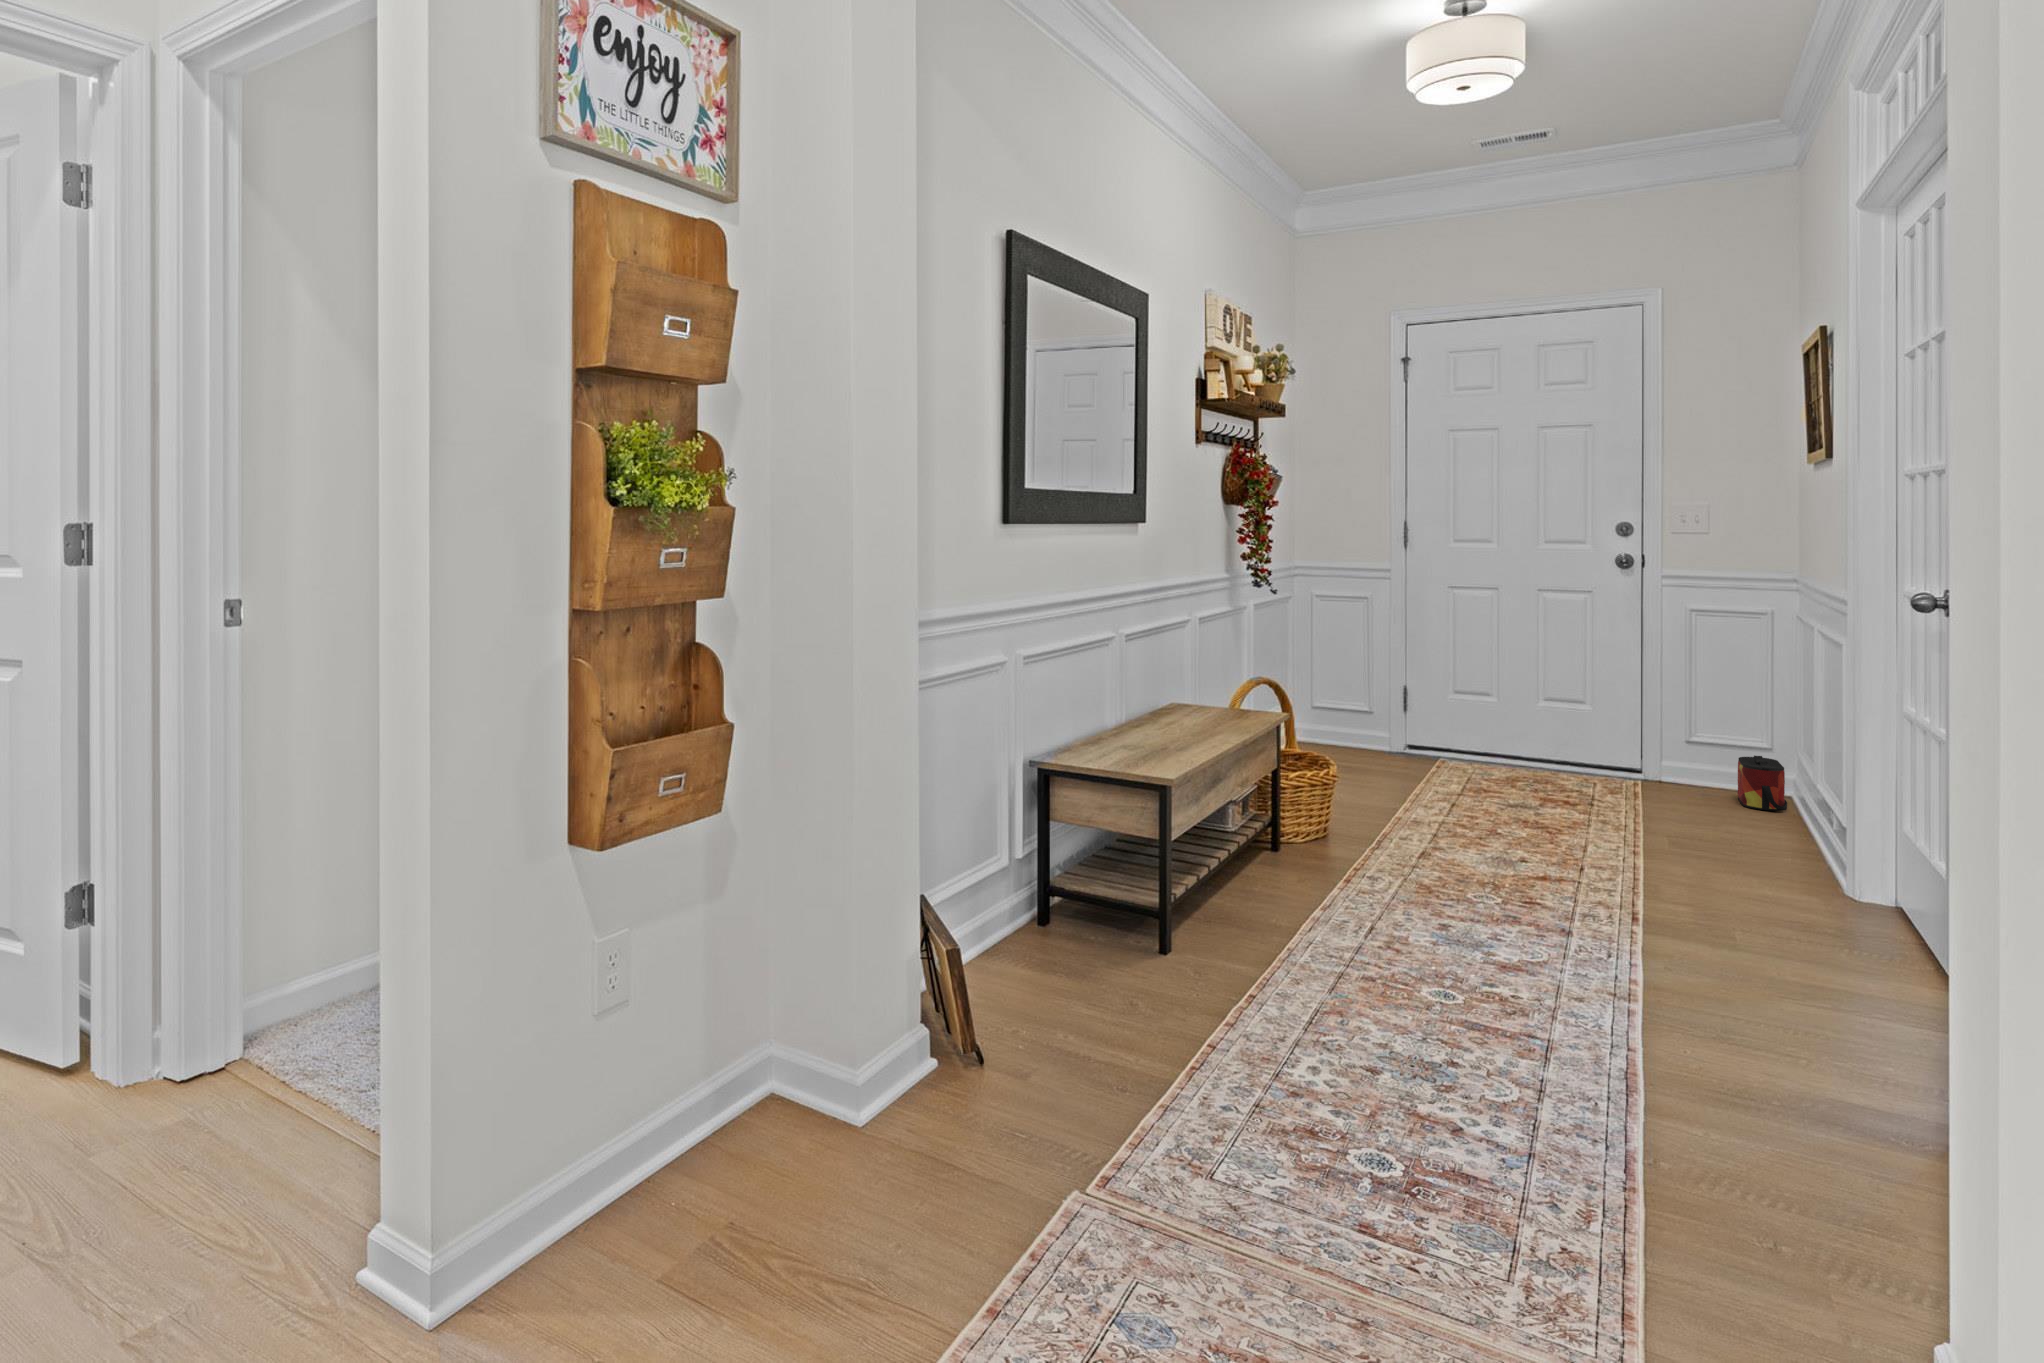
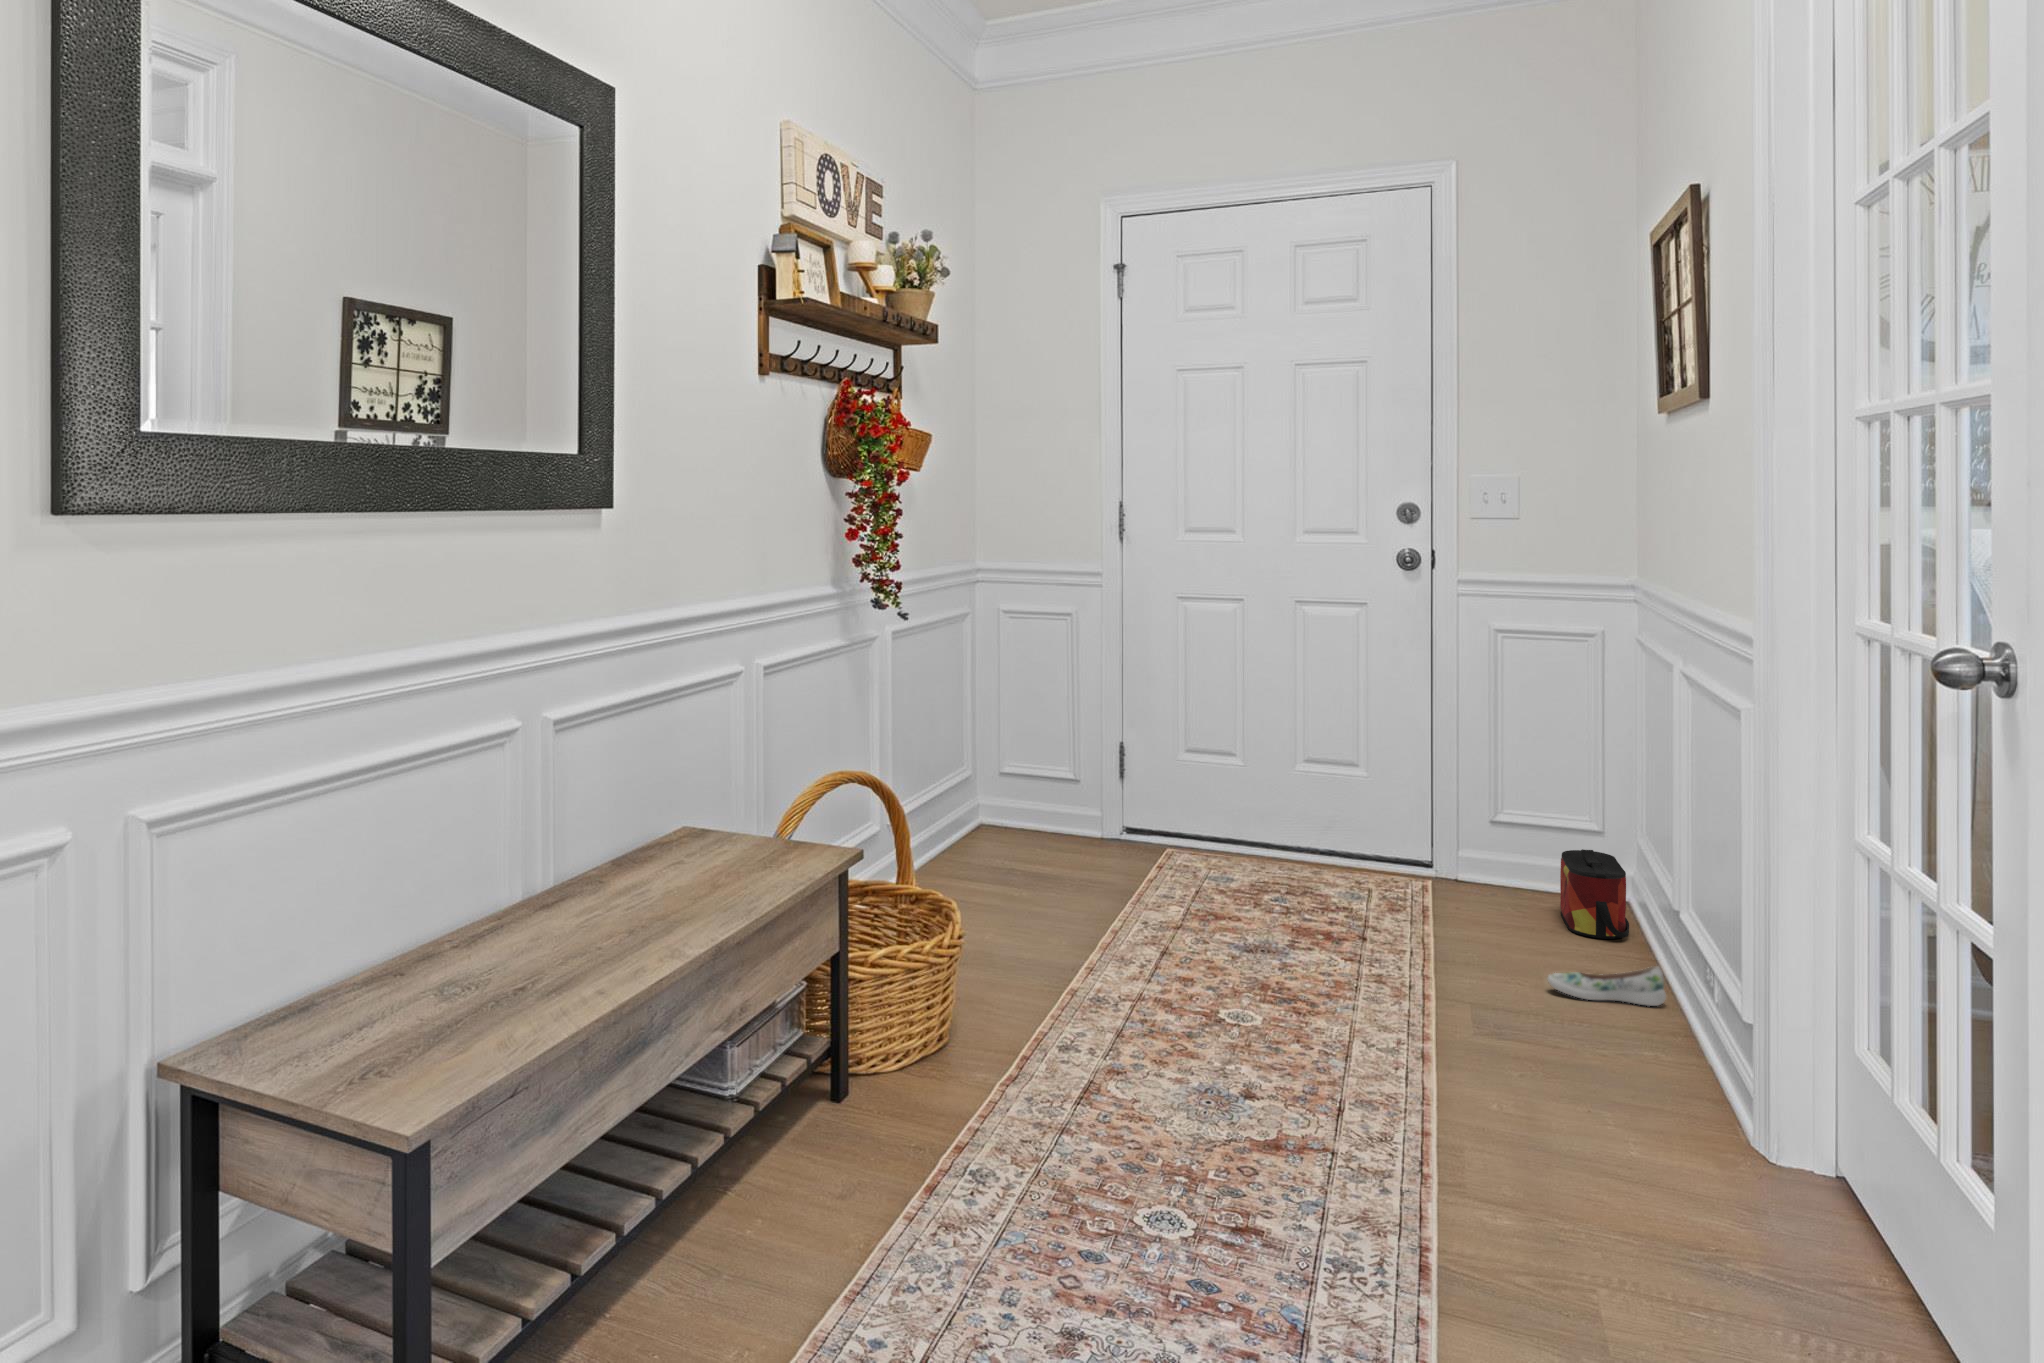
shoe: none [1723,816,1806,840] -> present [1548,966,1666,1006]

